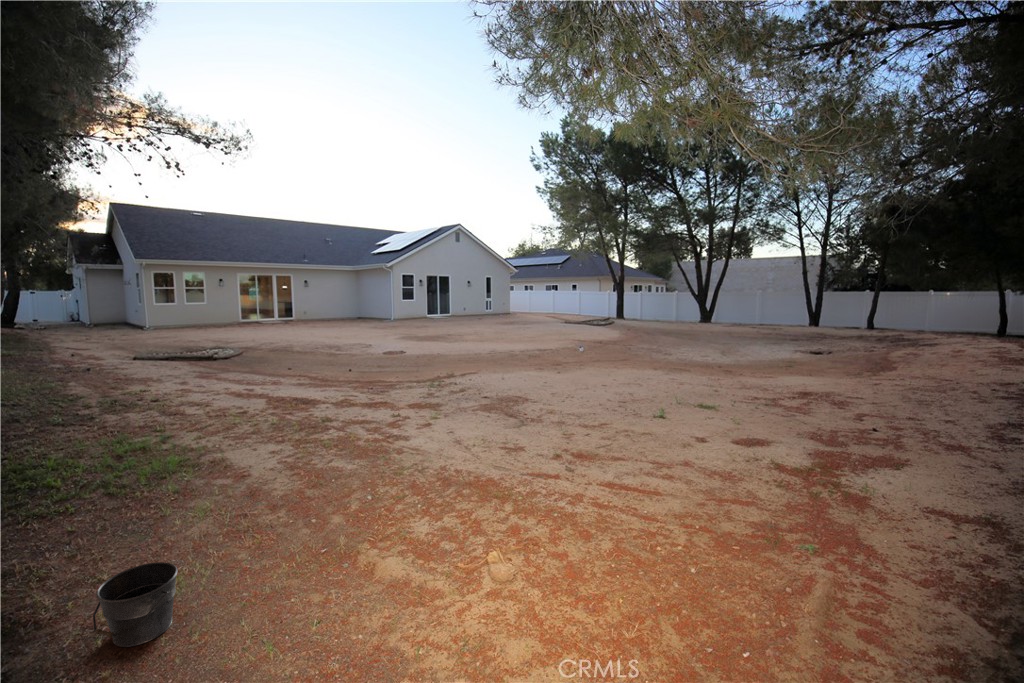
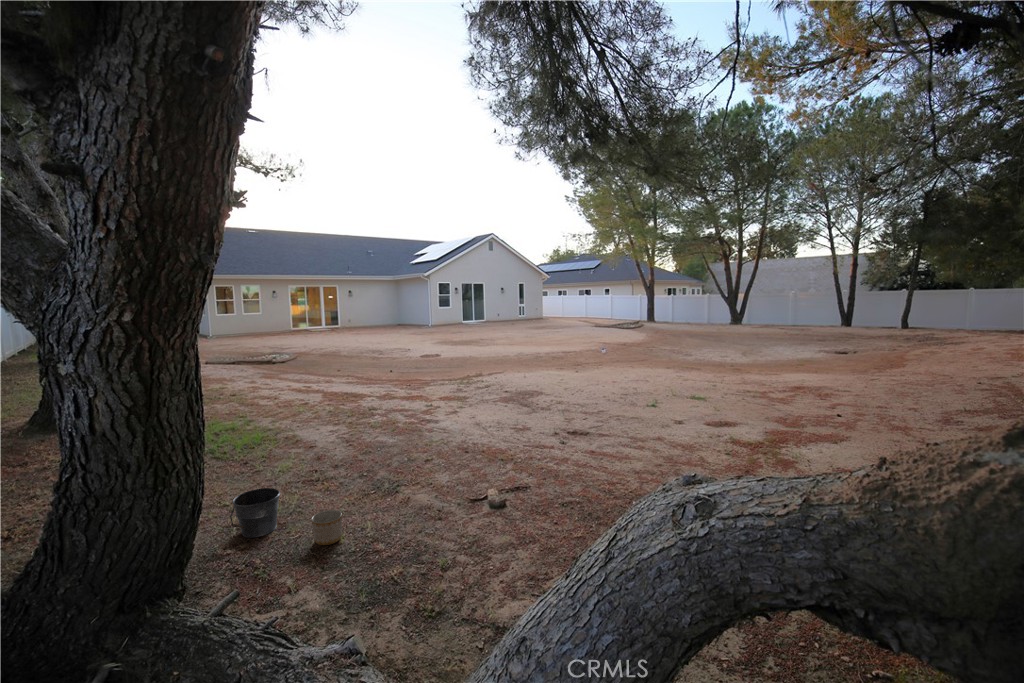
planter: none [222,600,273,662] -> present [311,510,342,545]

